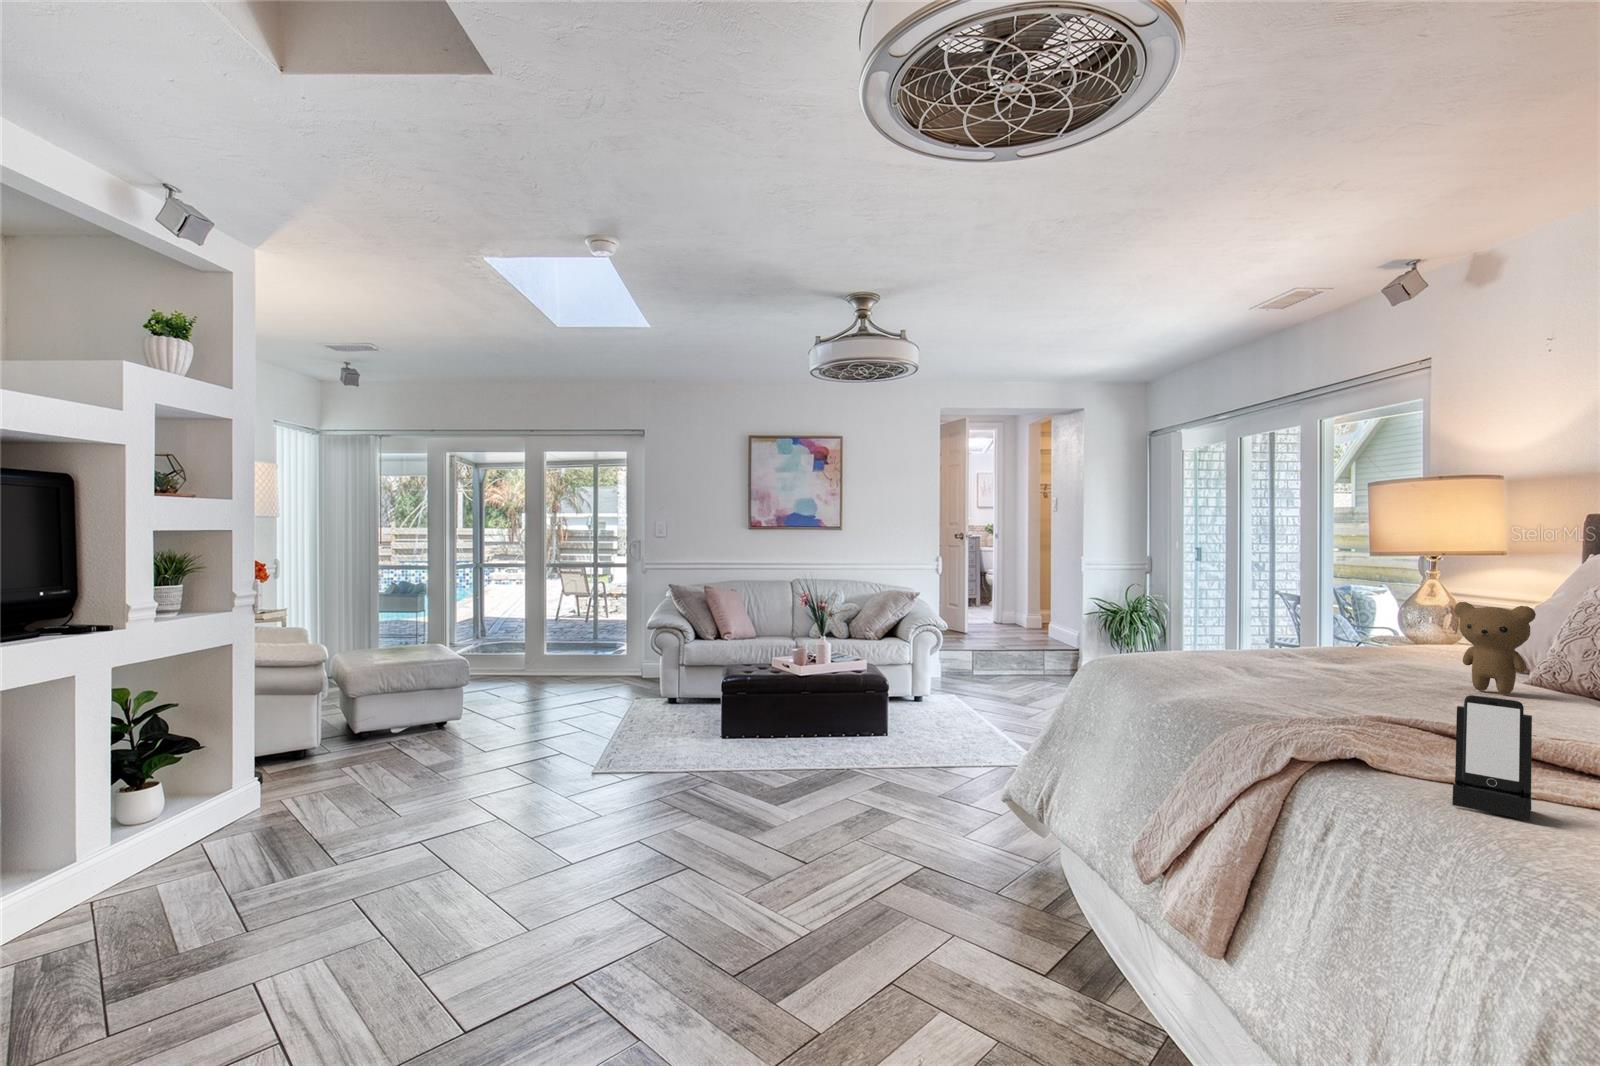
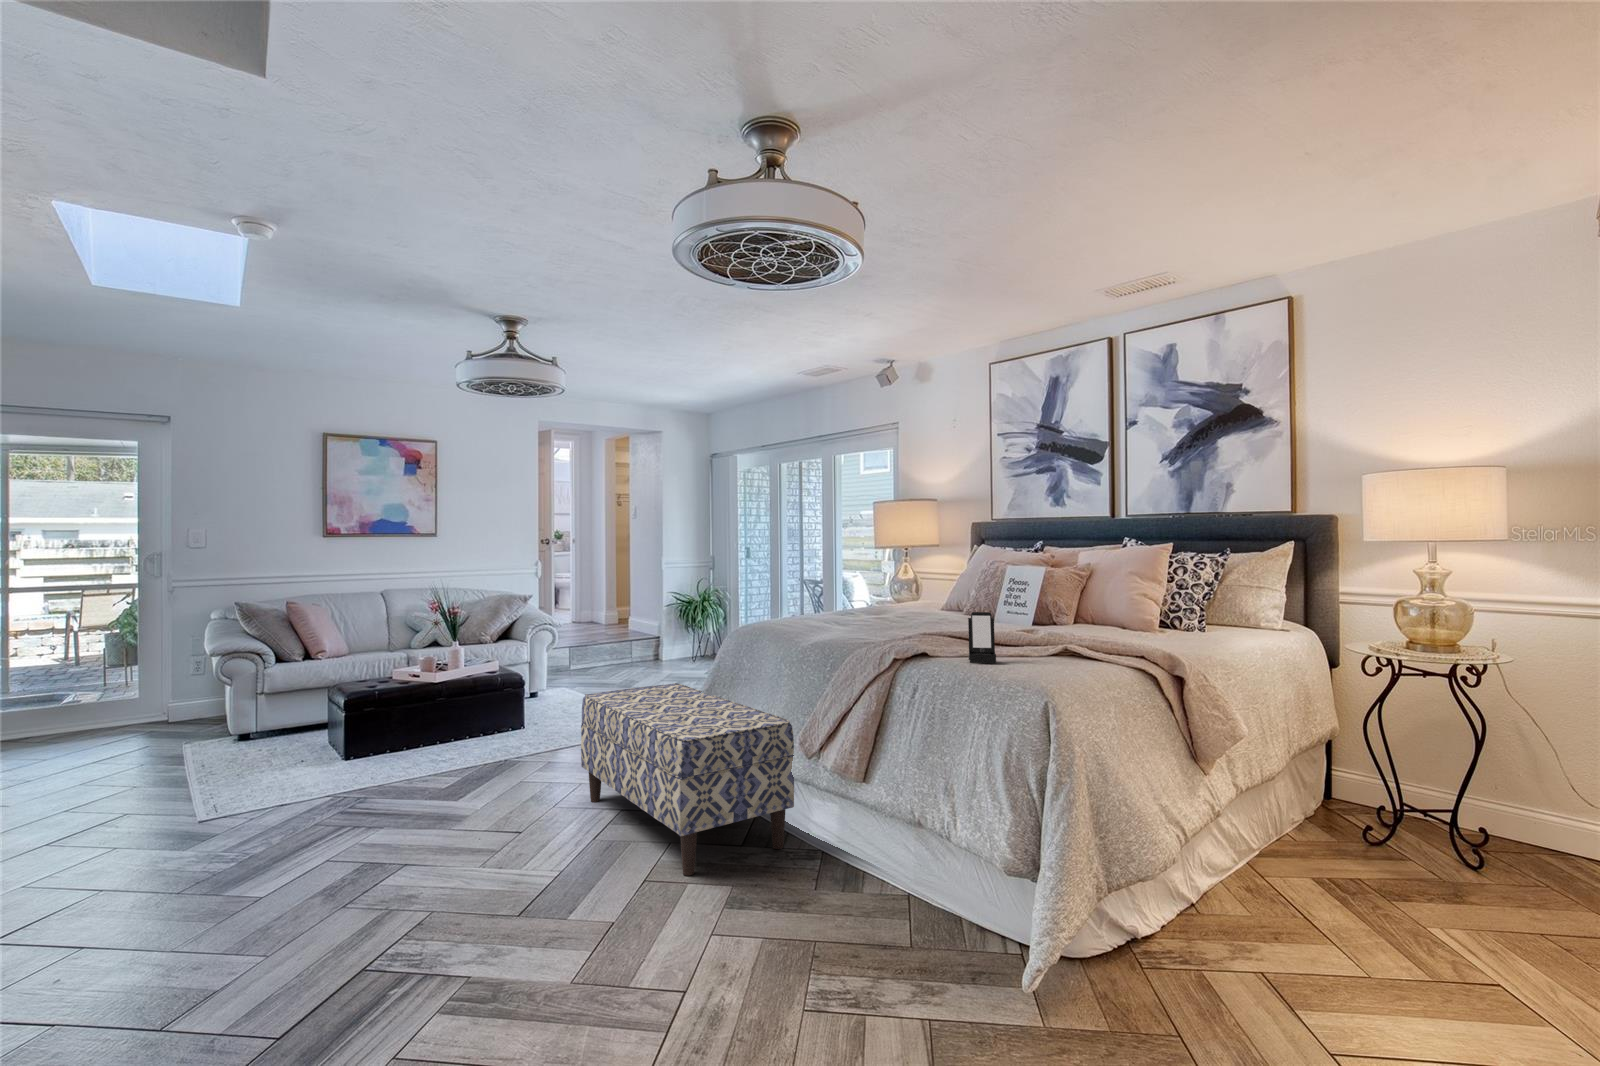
teddy bear: present [1454,602,1536,694] -> none [937,574,971,623]
bench: none [890,716,1129,1003] -> present [581,683,794,876]

